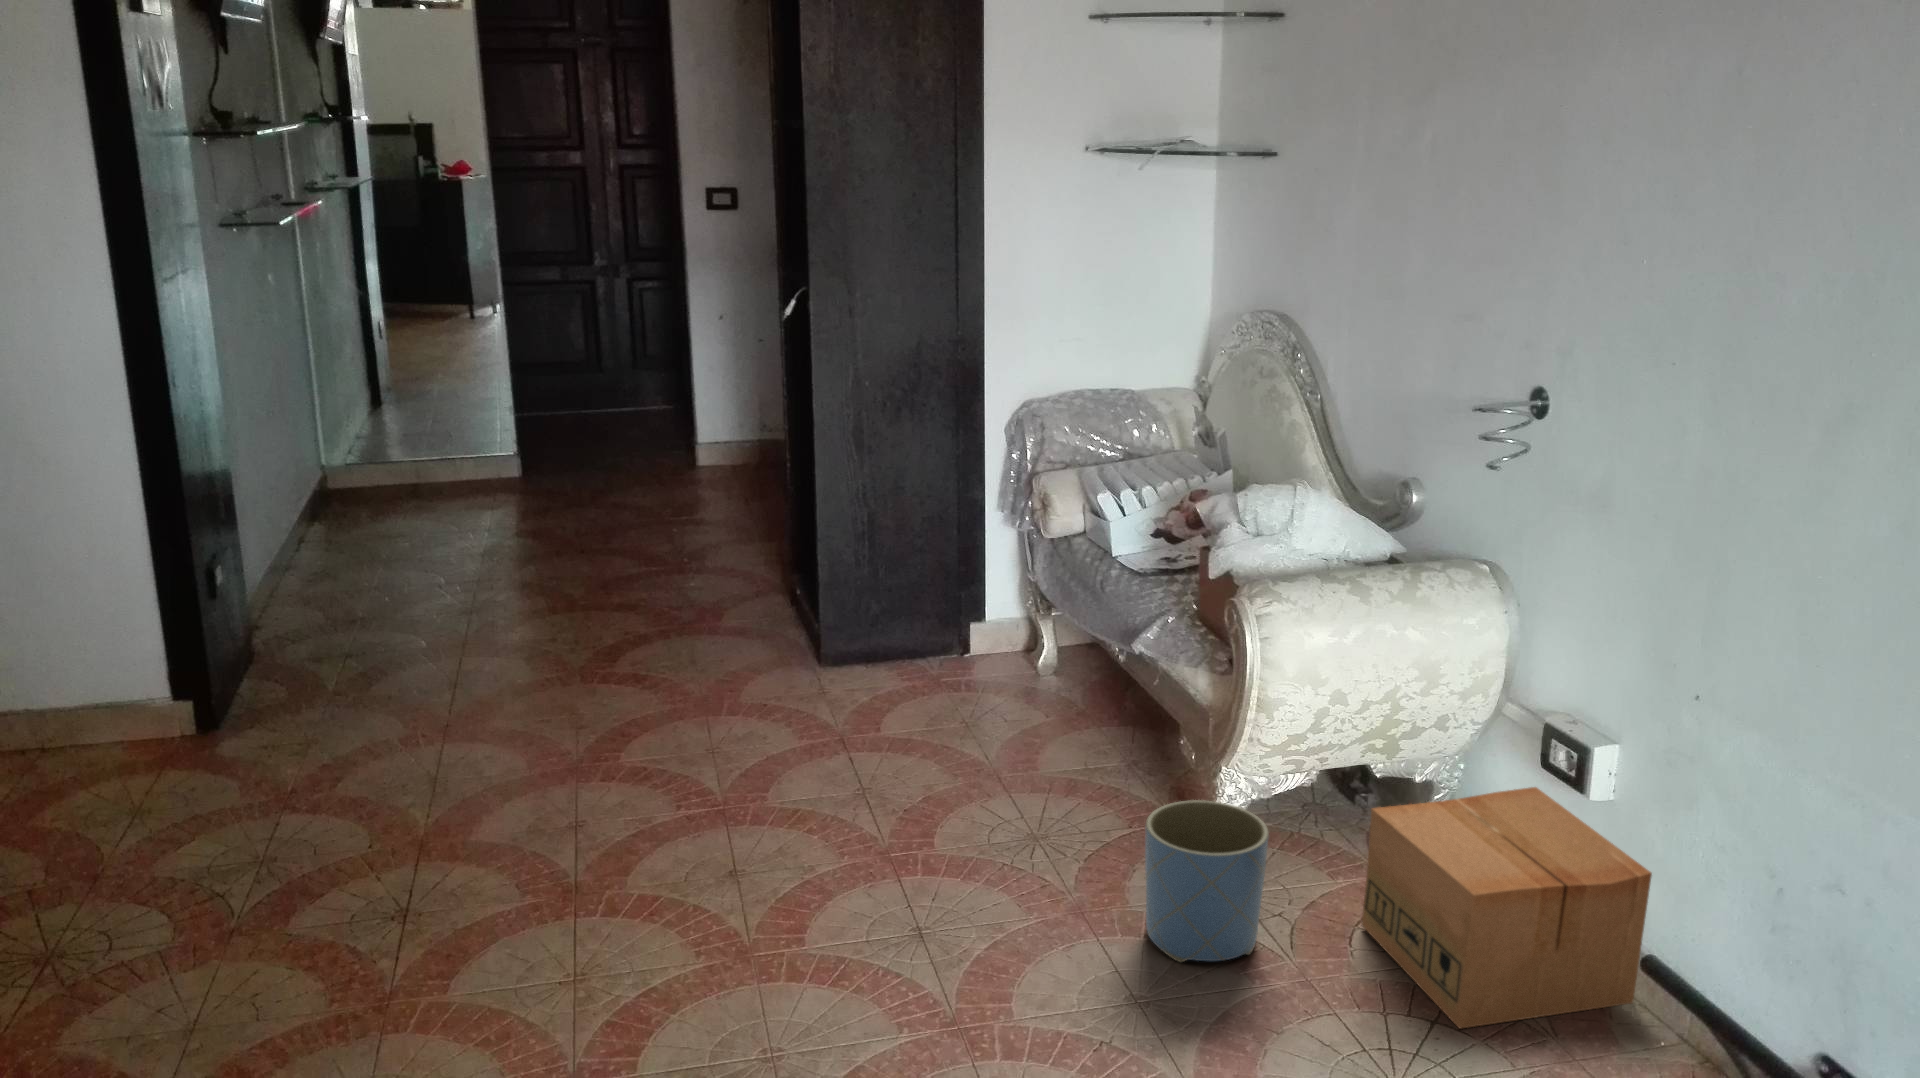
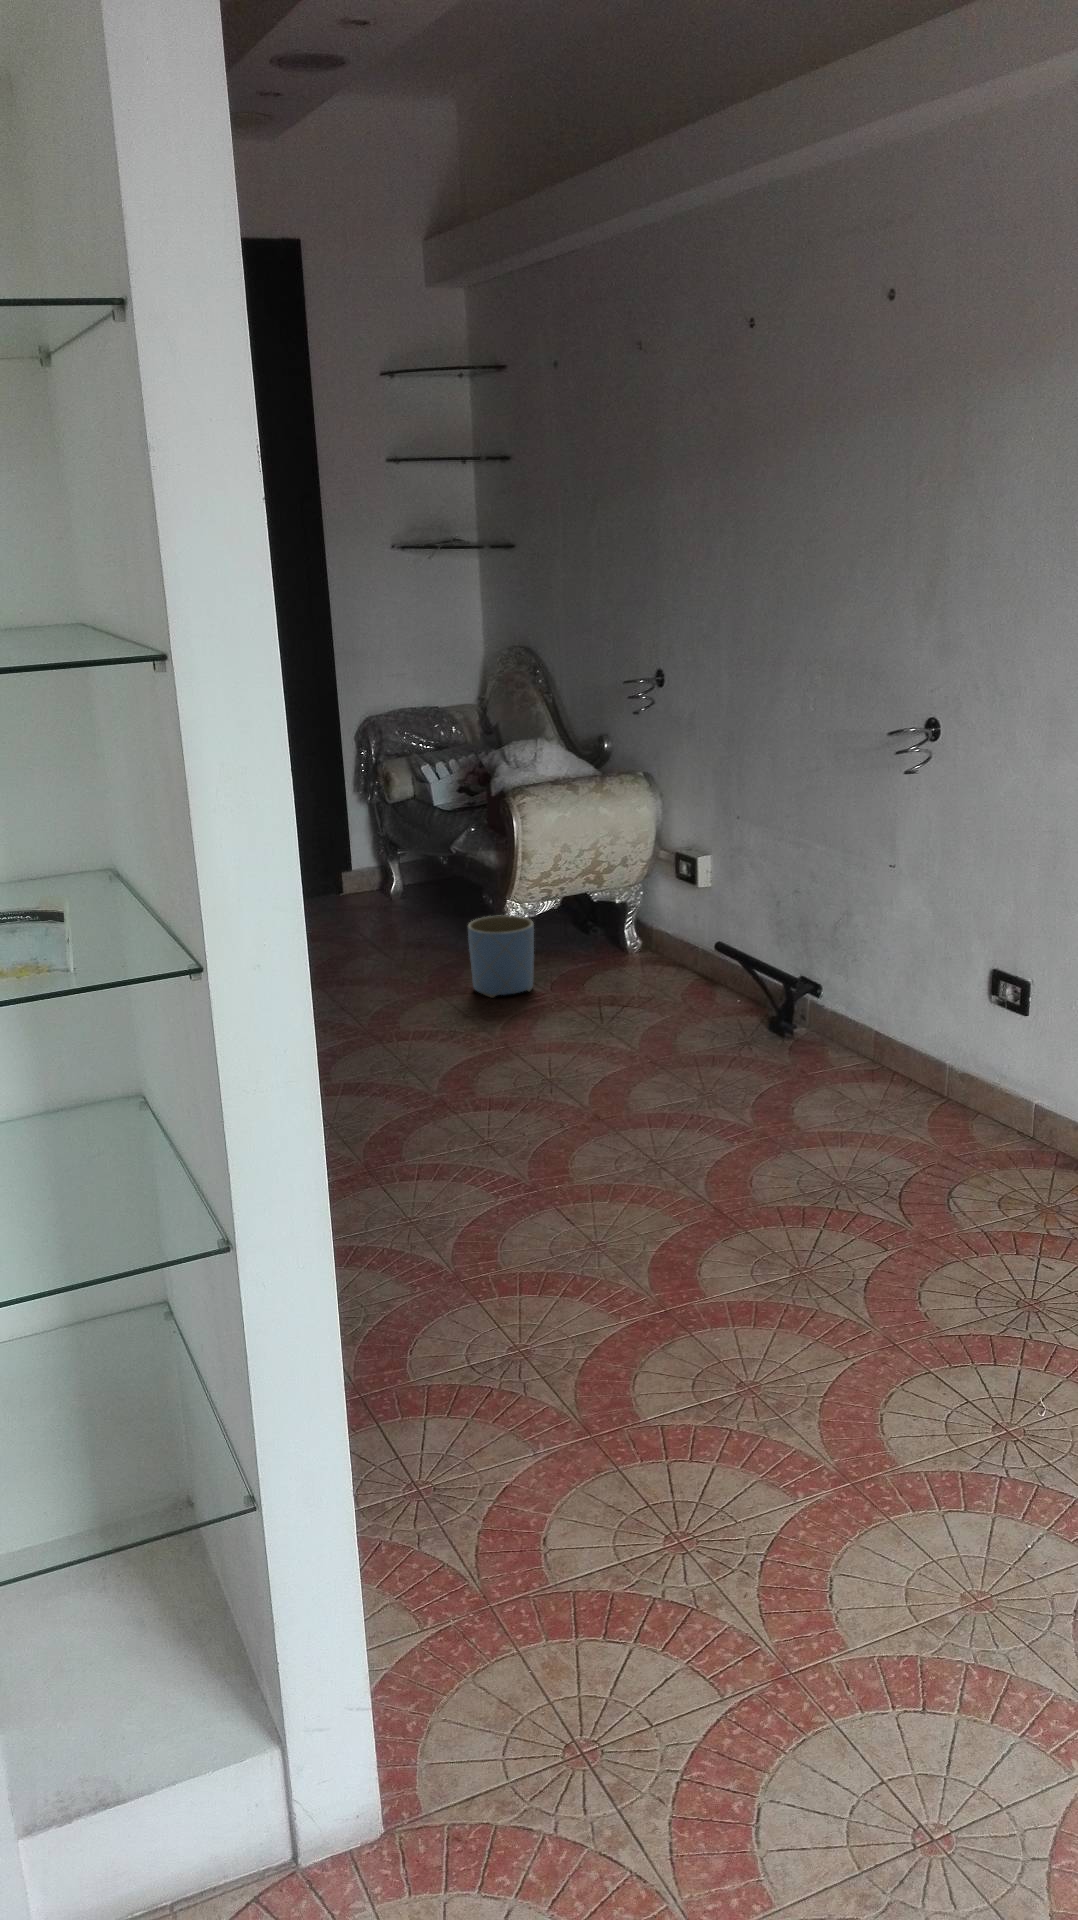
cardboard box: present [1362,787,1652,1028] -> none [588,892,724,1003]

